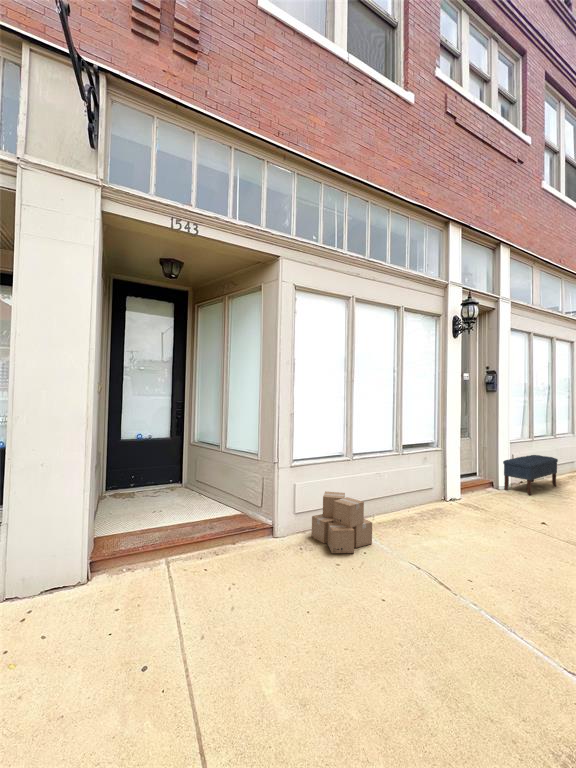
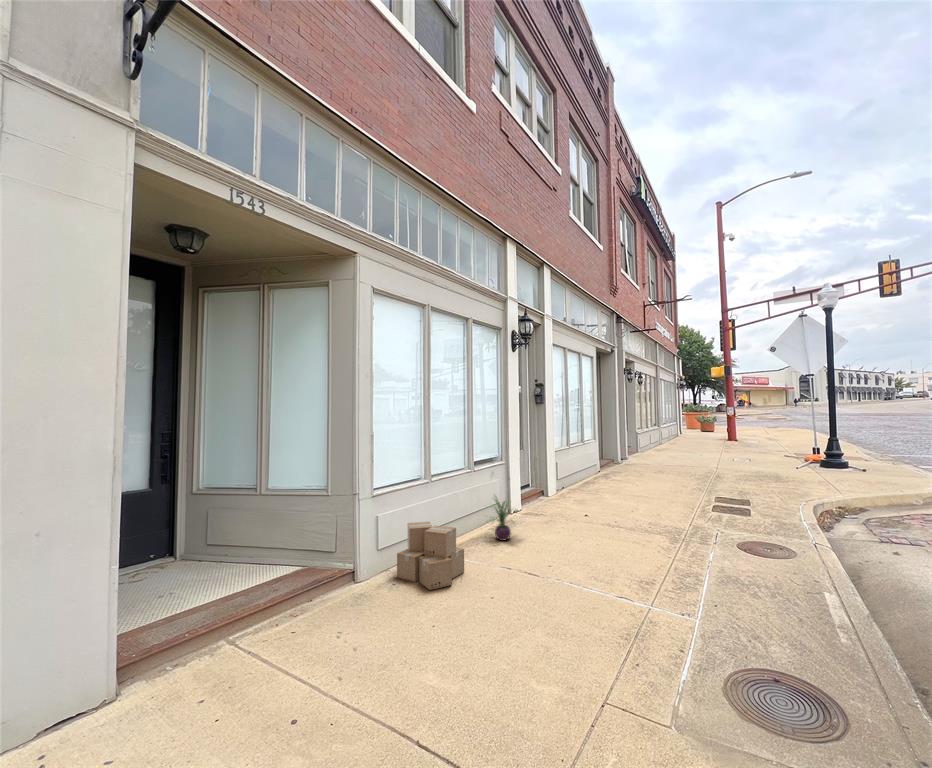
bench: present [503,455,558,495] -> none [552,465,593,504]
decorative plant: none [402,475,451,521] -> present [492,496,516,540]

